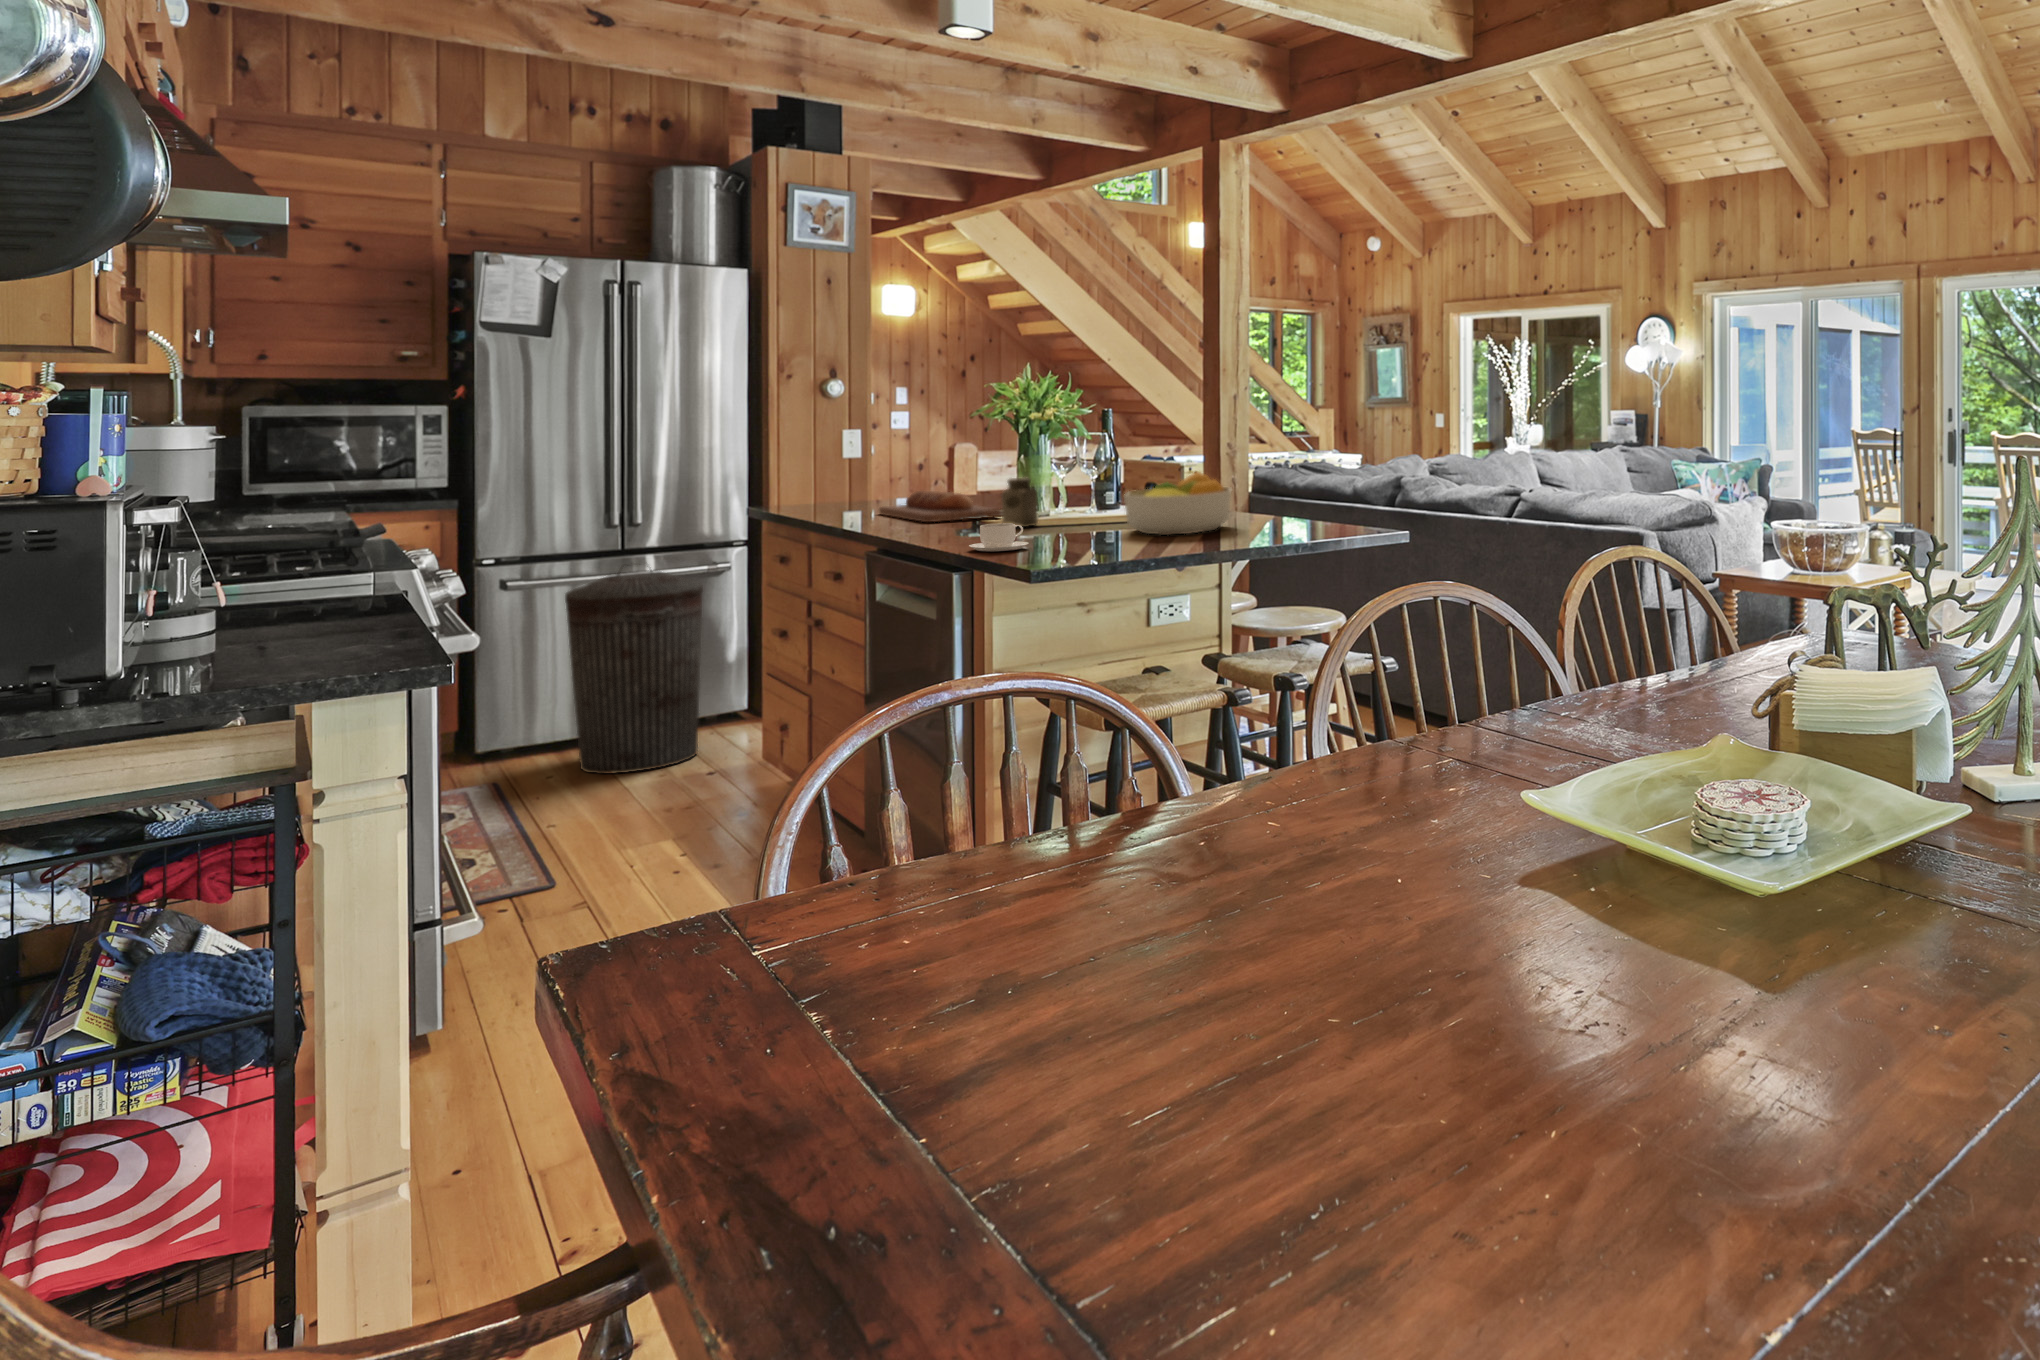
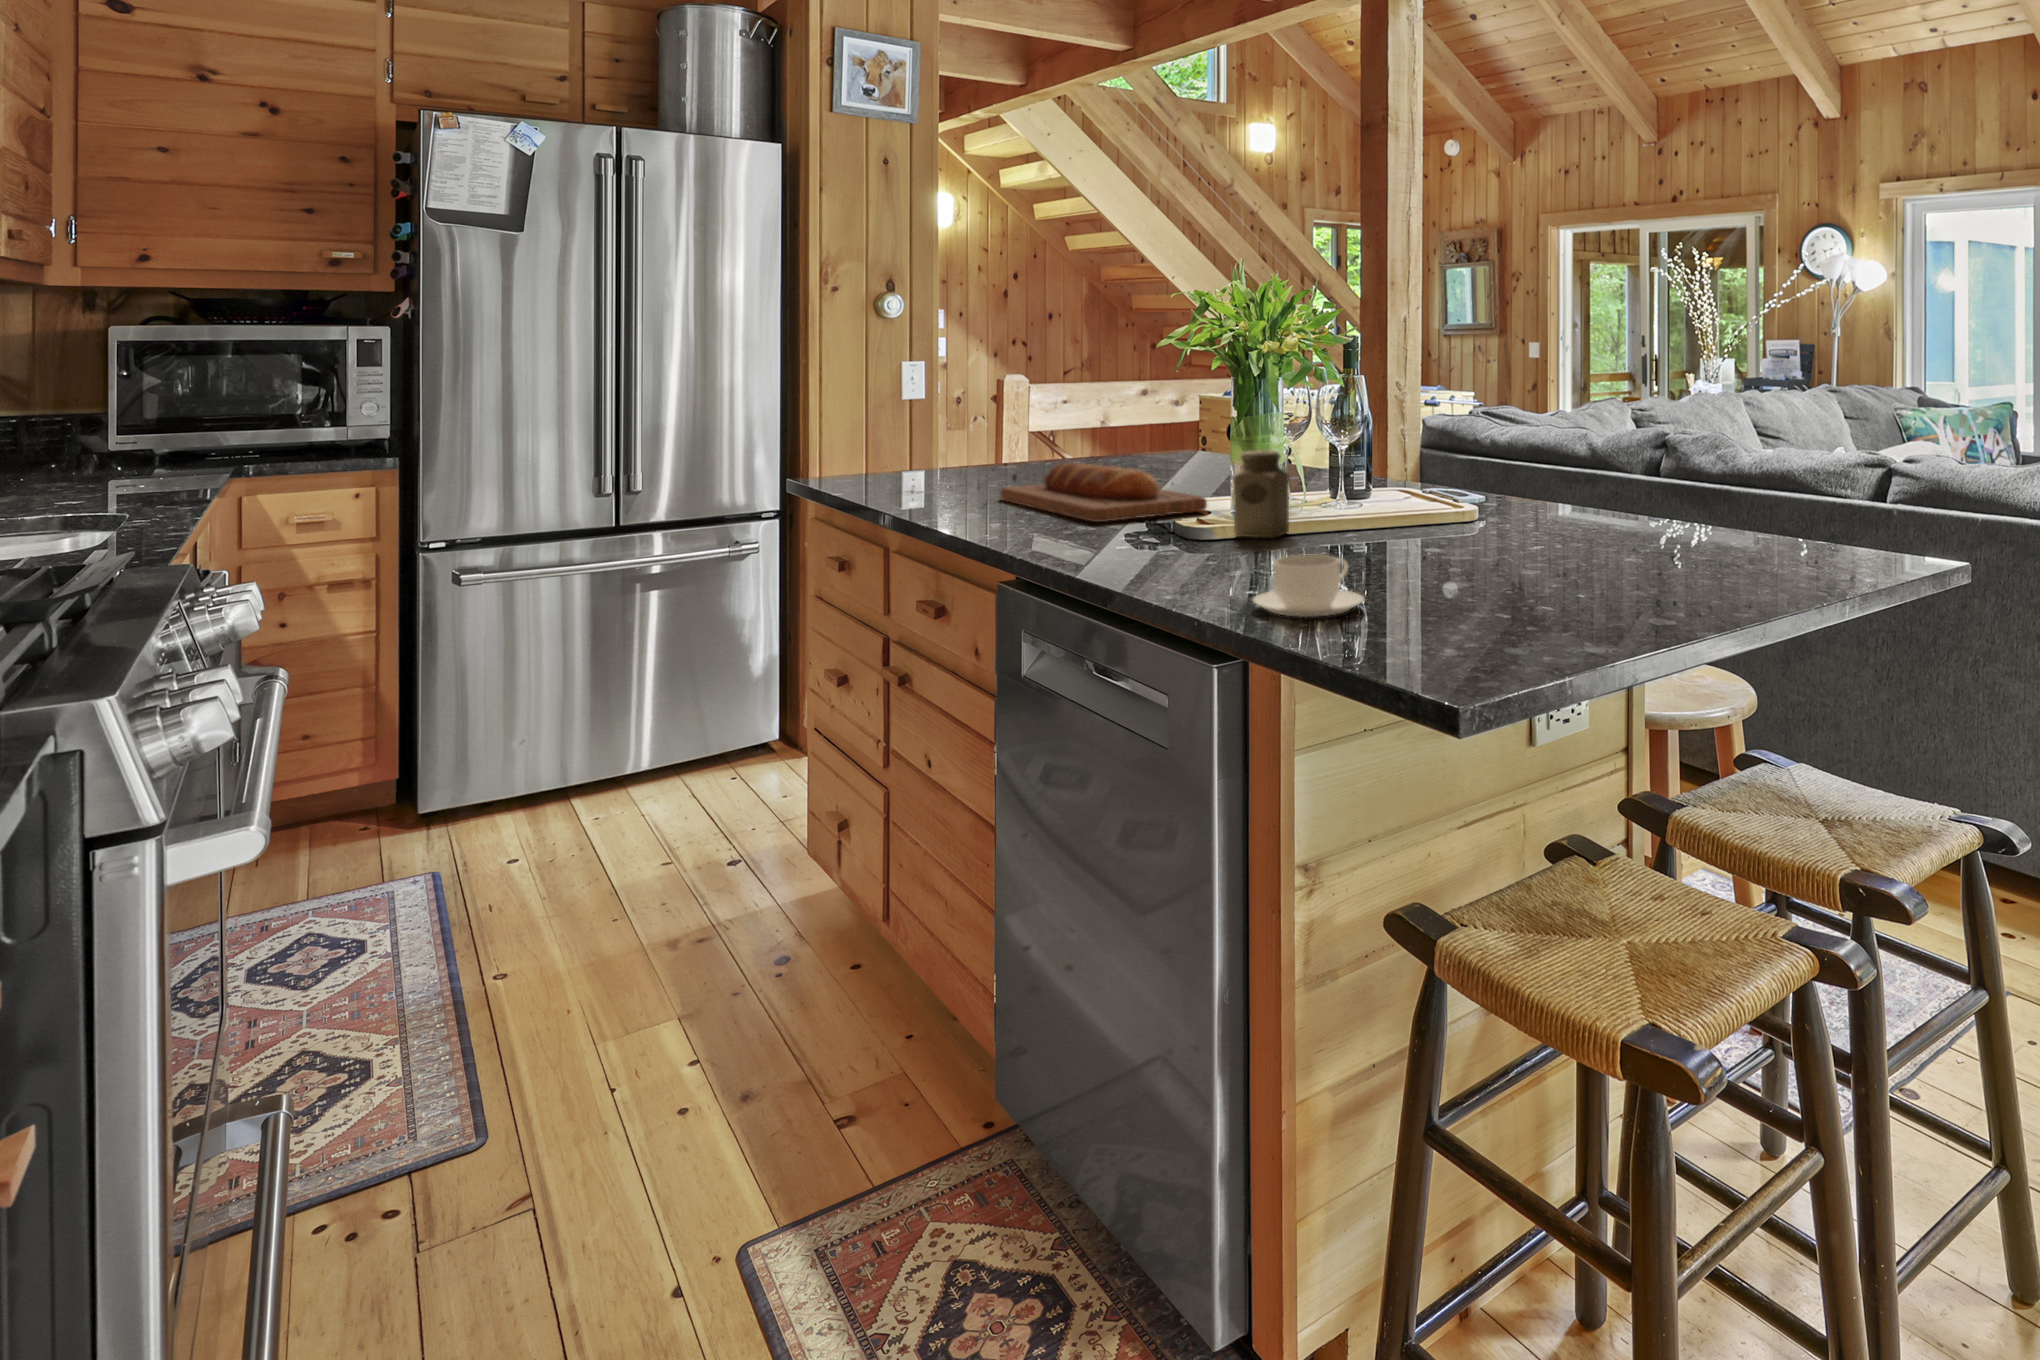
fruit bowl: present [1124,472,1232,535] -> none [1464,442,1660,566]
trash can: present [565,566,703,774] -> none [537,546,724,851]

